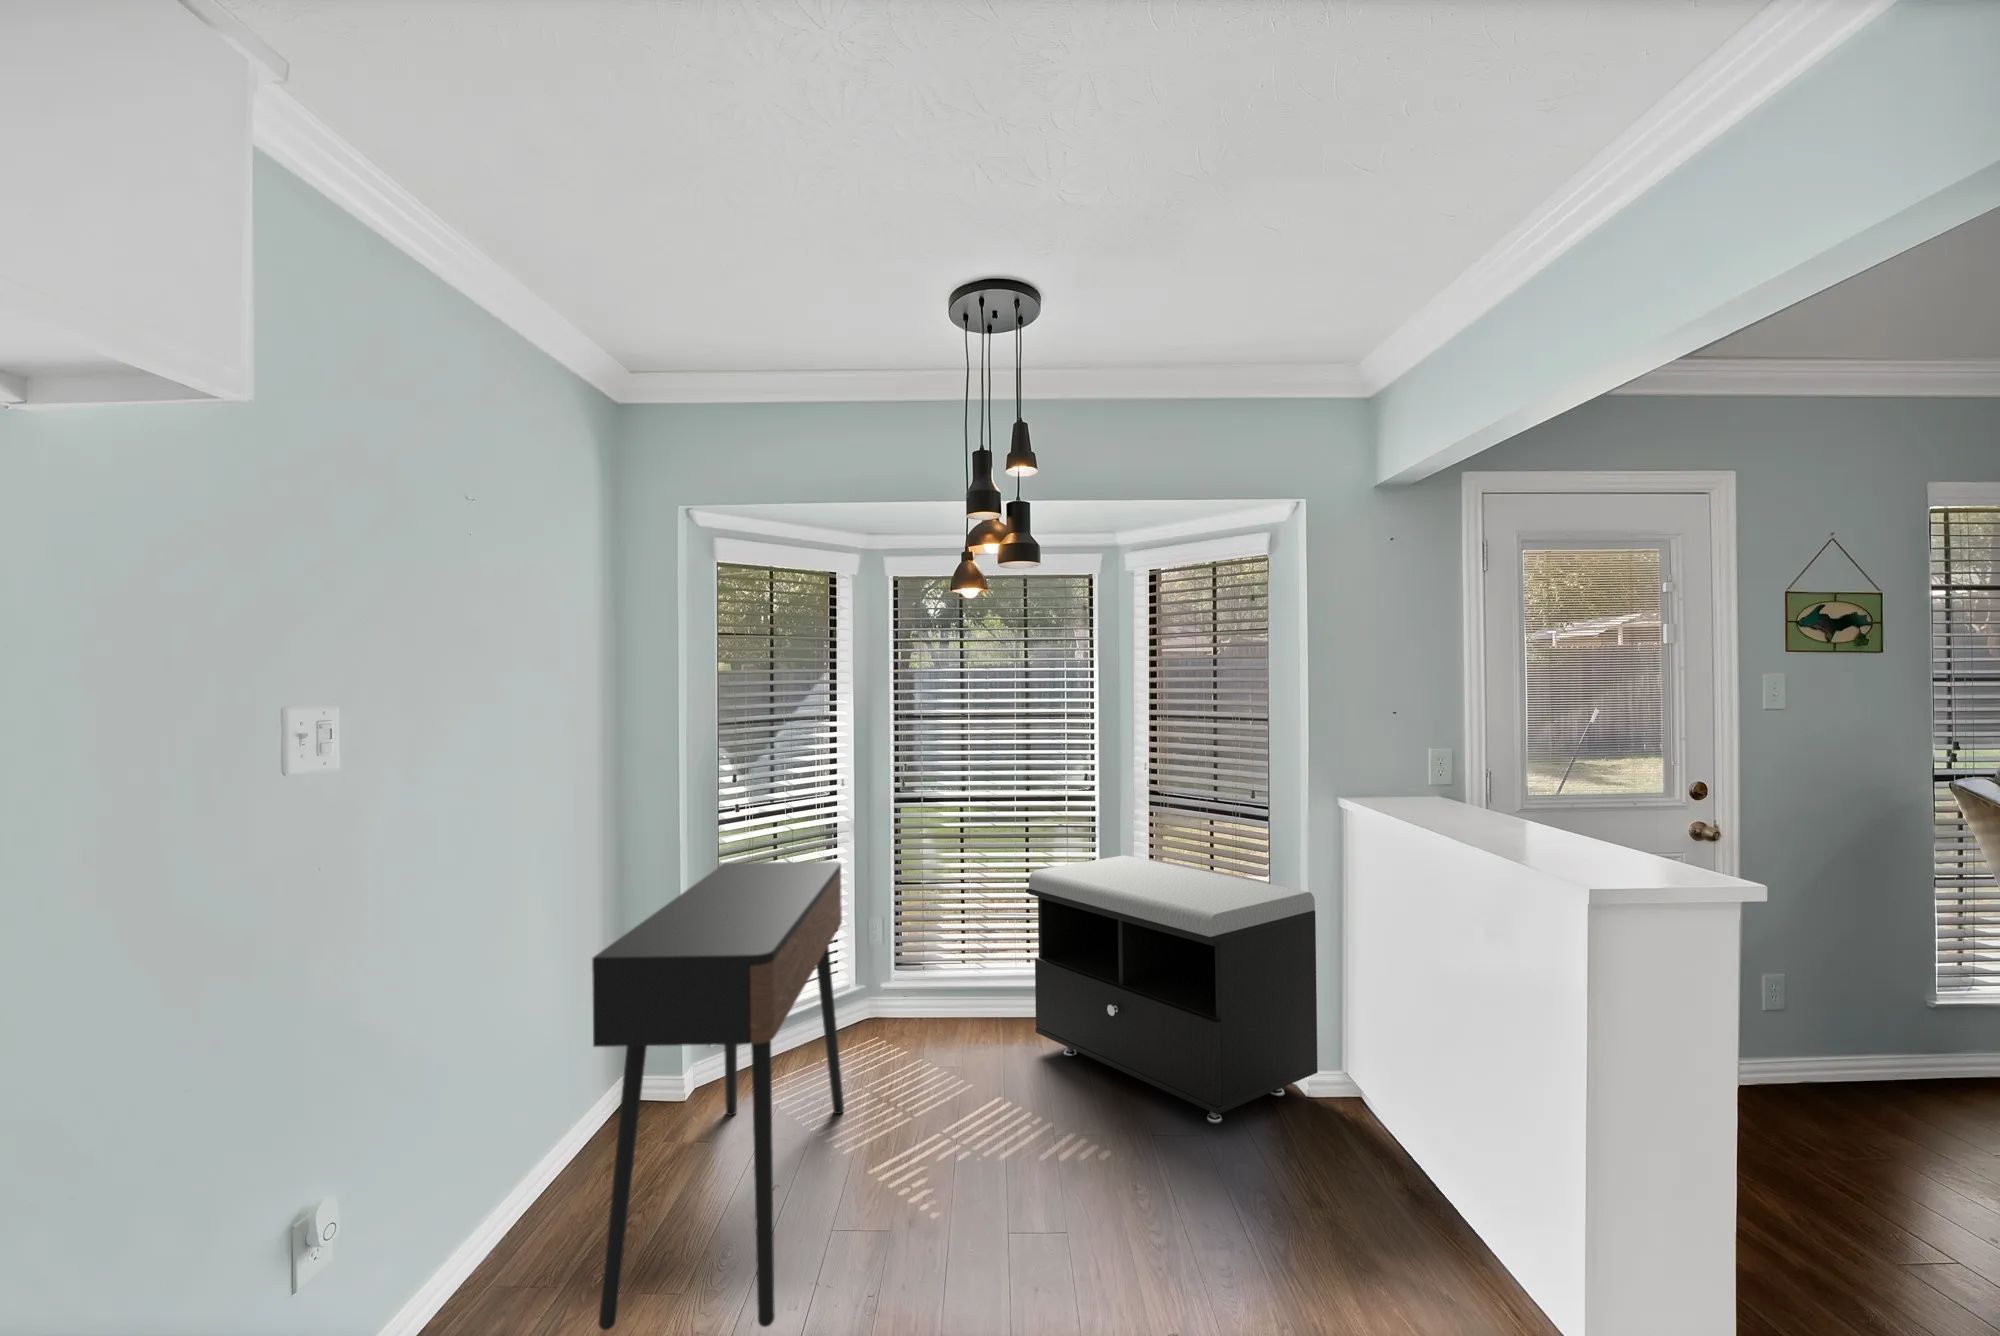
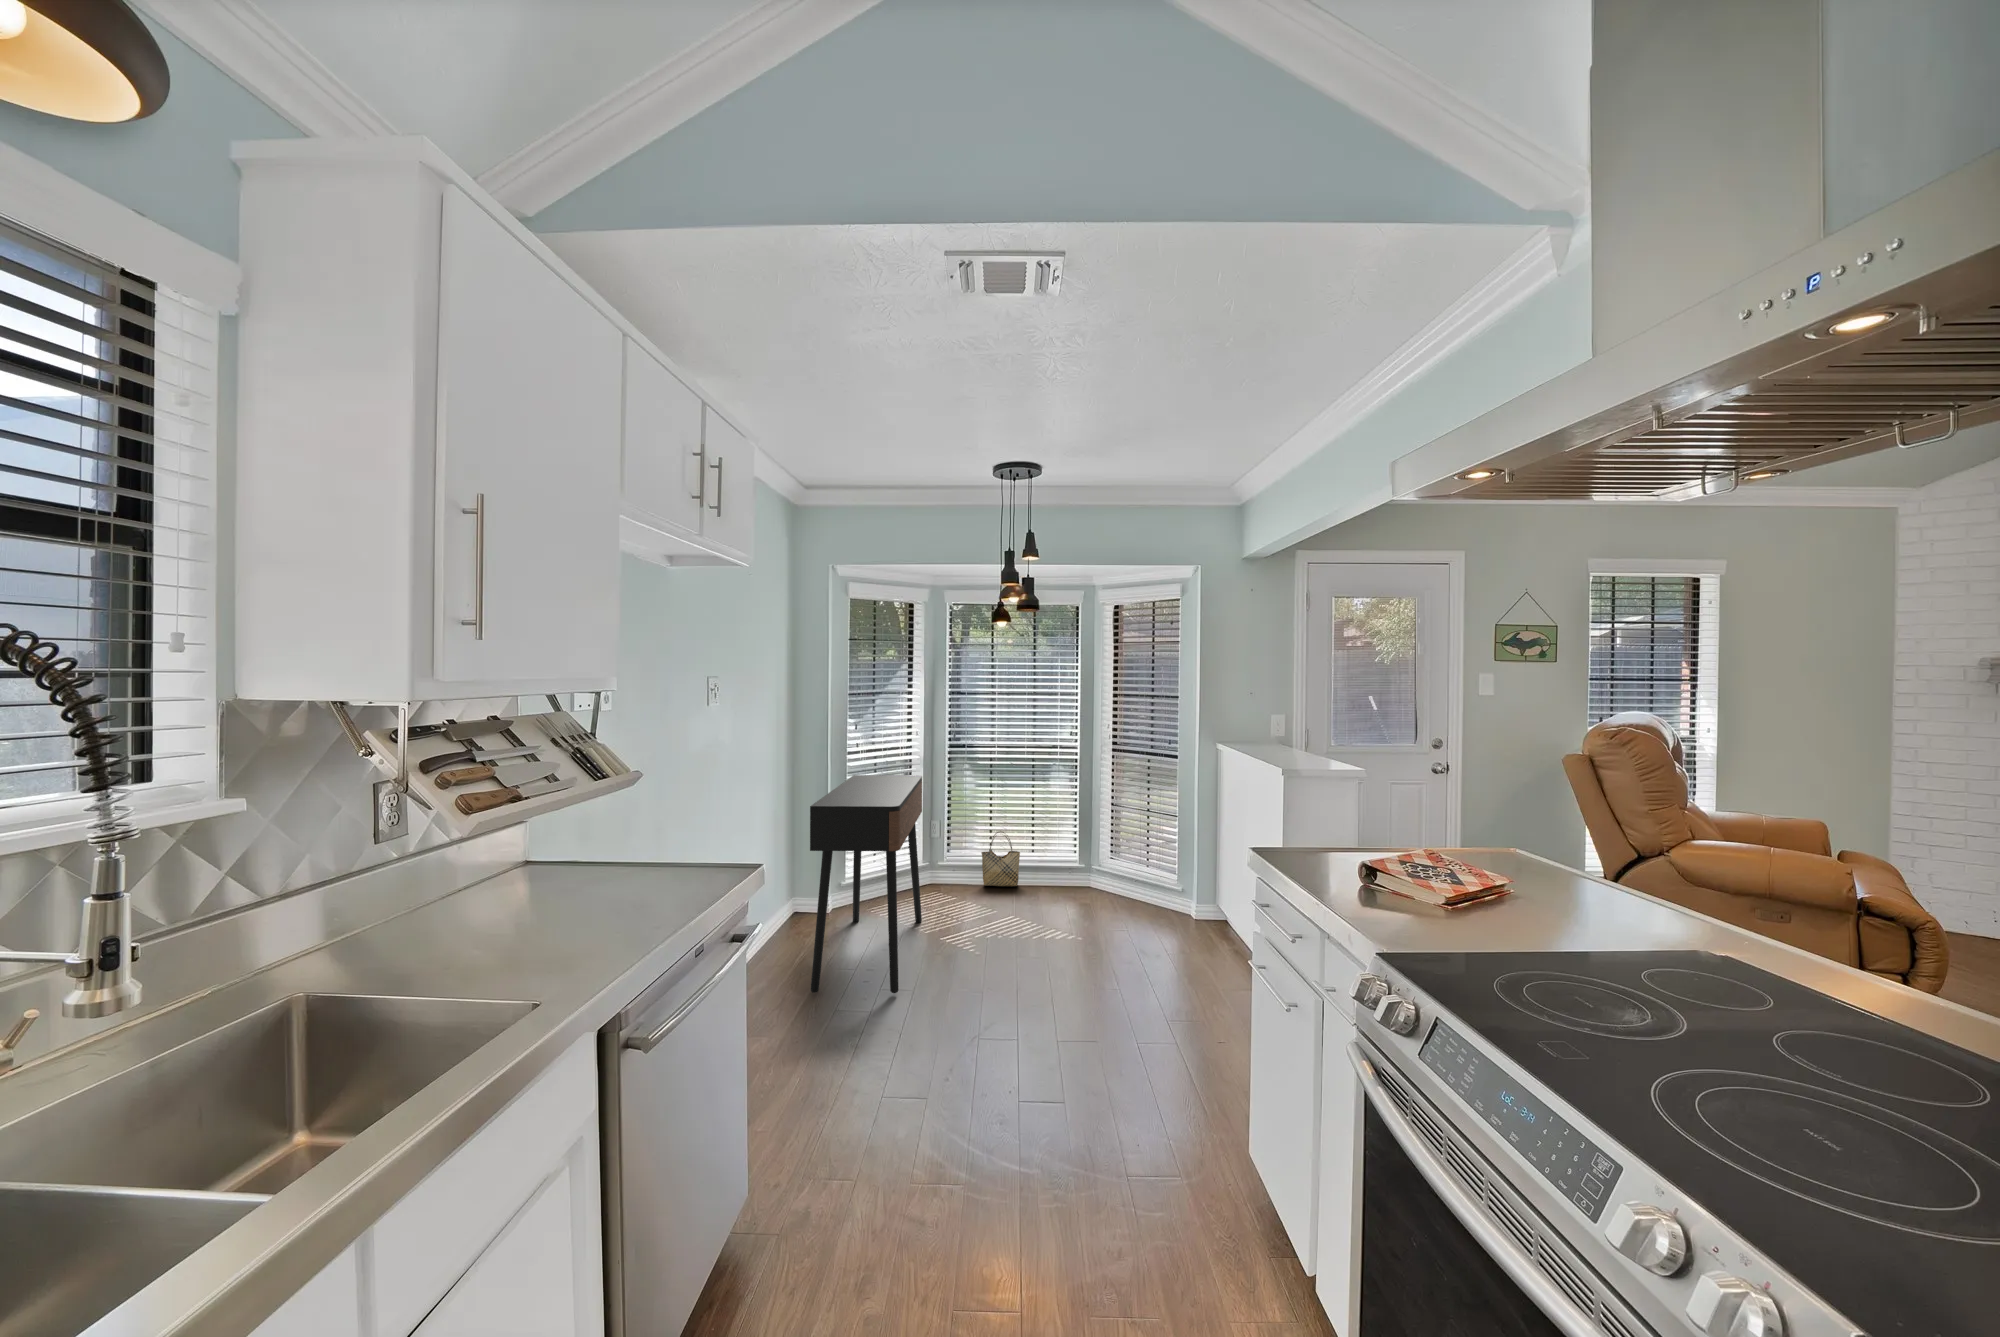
storage bench: present [1028,855,1318,1123] -> none [1033,782,1203,930]
woven basket: none [947,935,1010,1024] -> present [981,831,1020,886]

